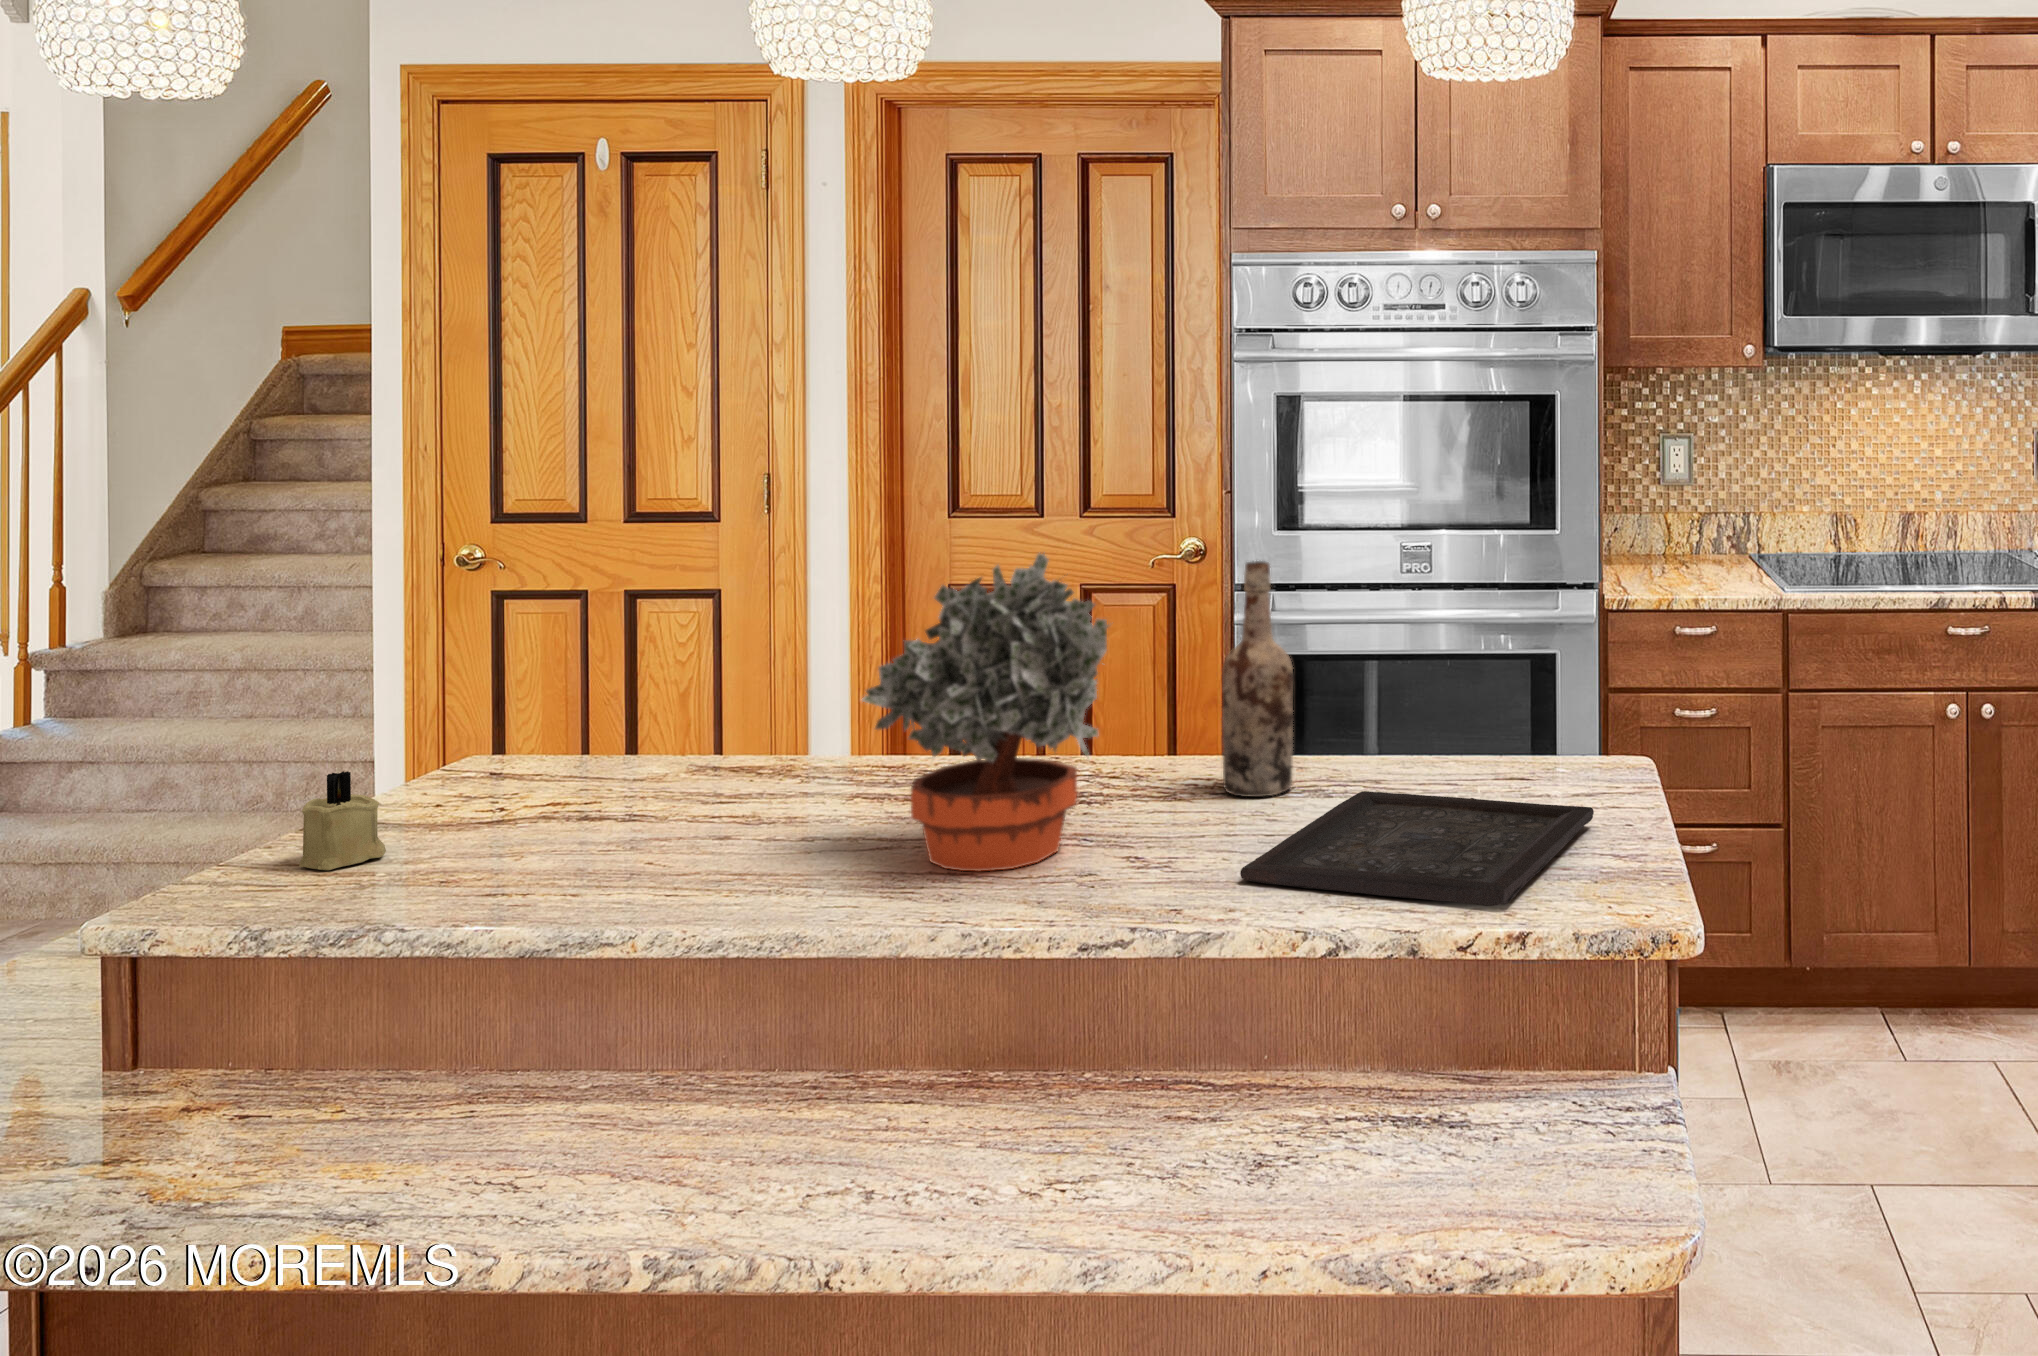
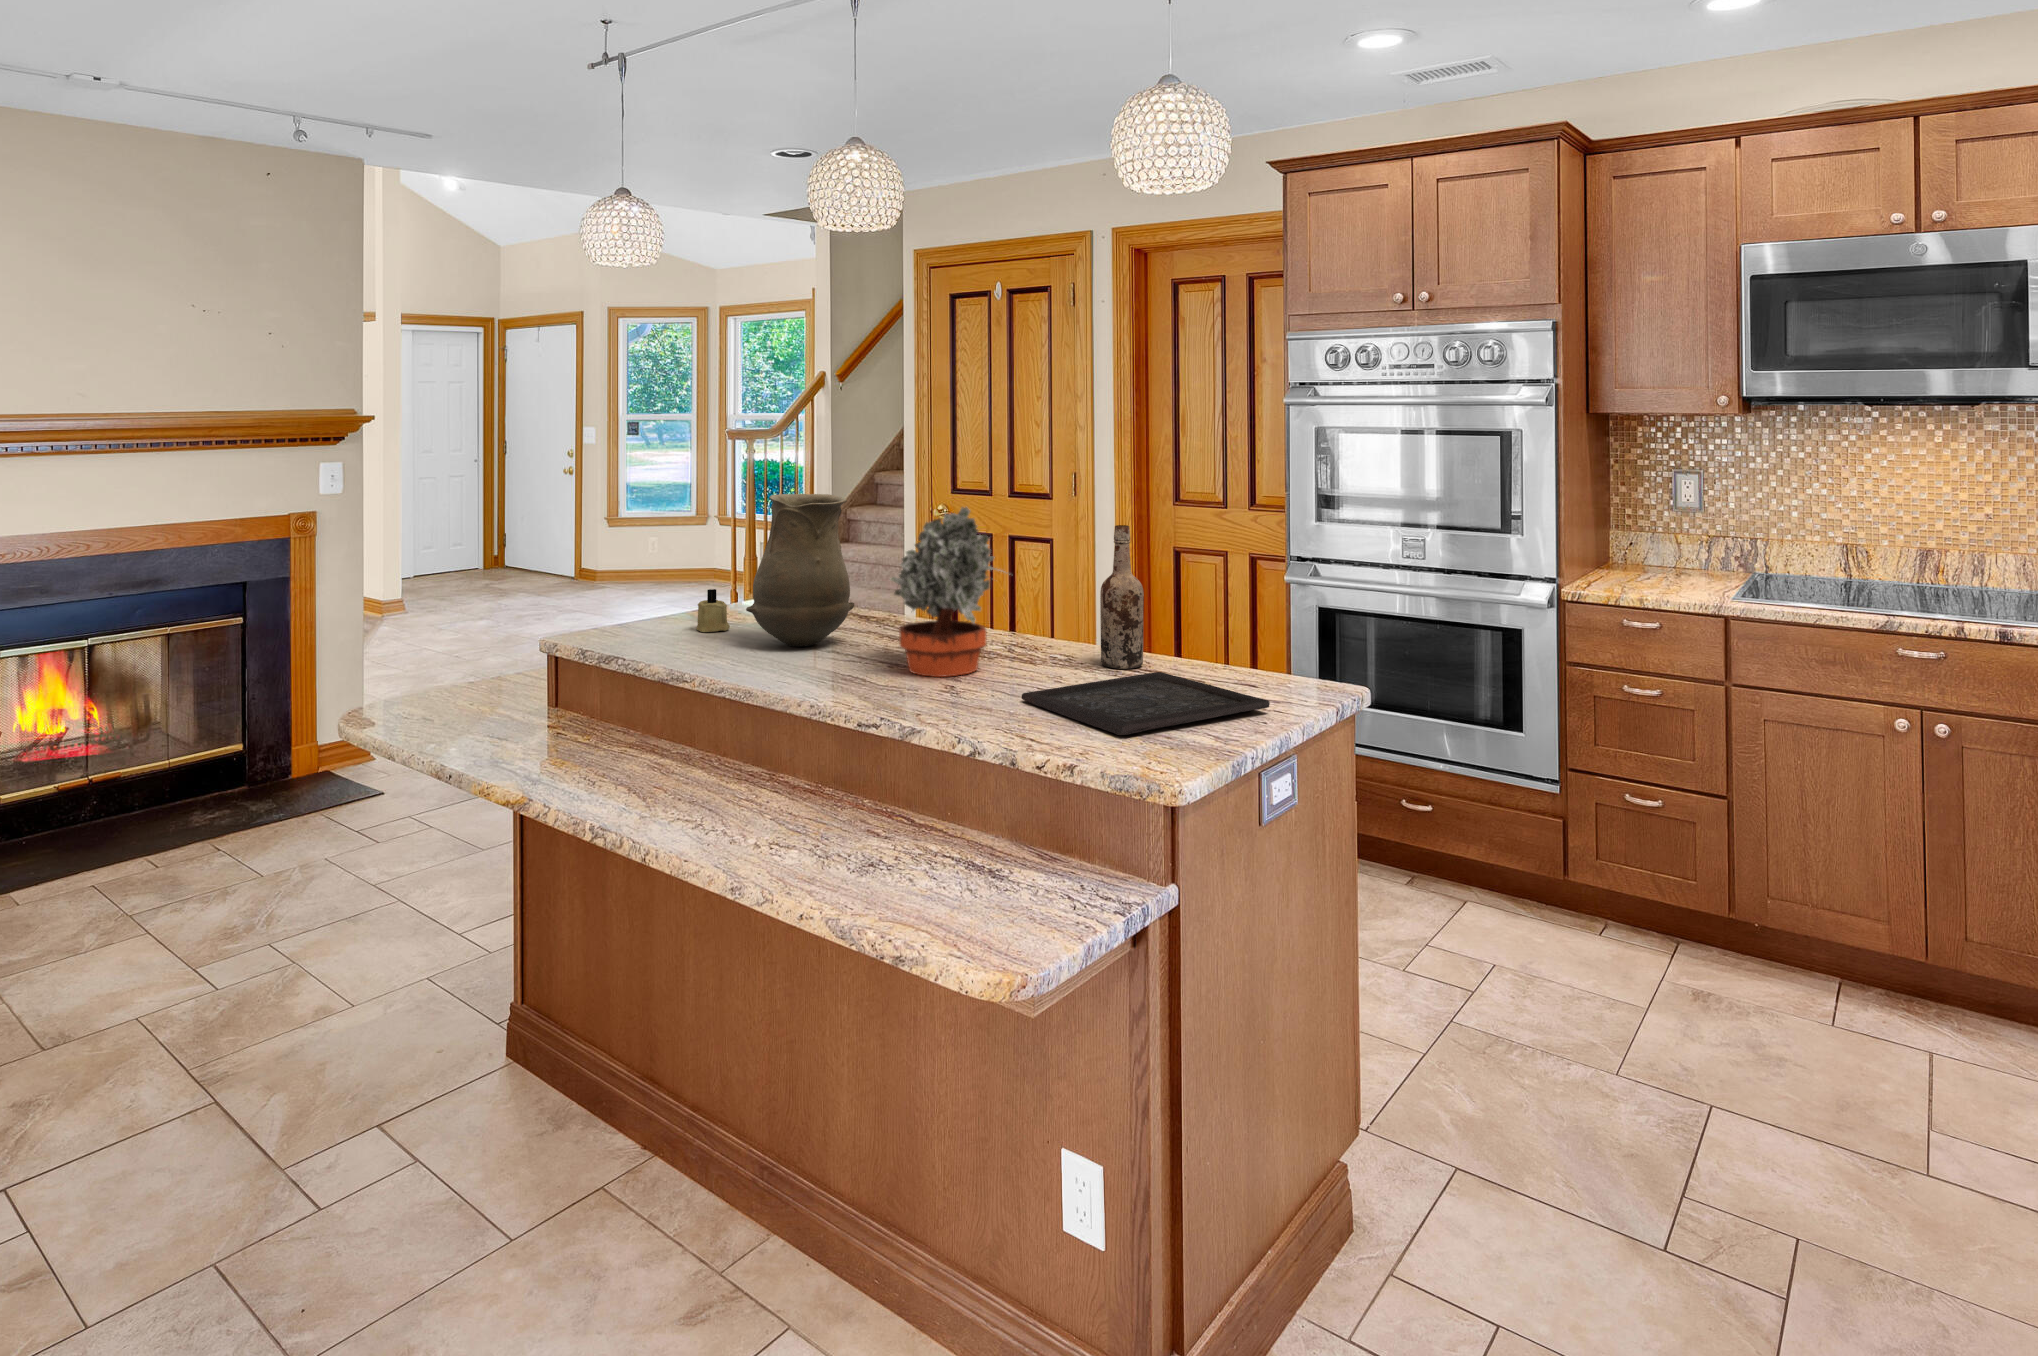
vase: none [504,547,723,864] -> present [746,494,854,647]

